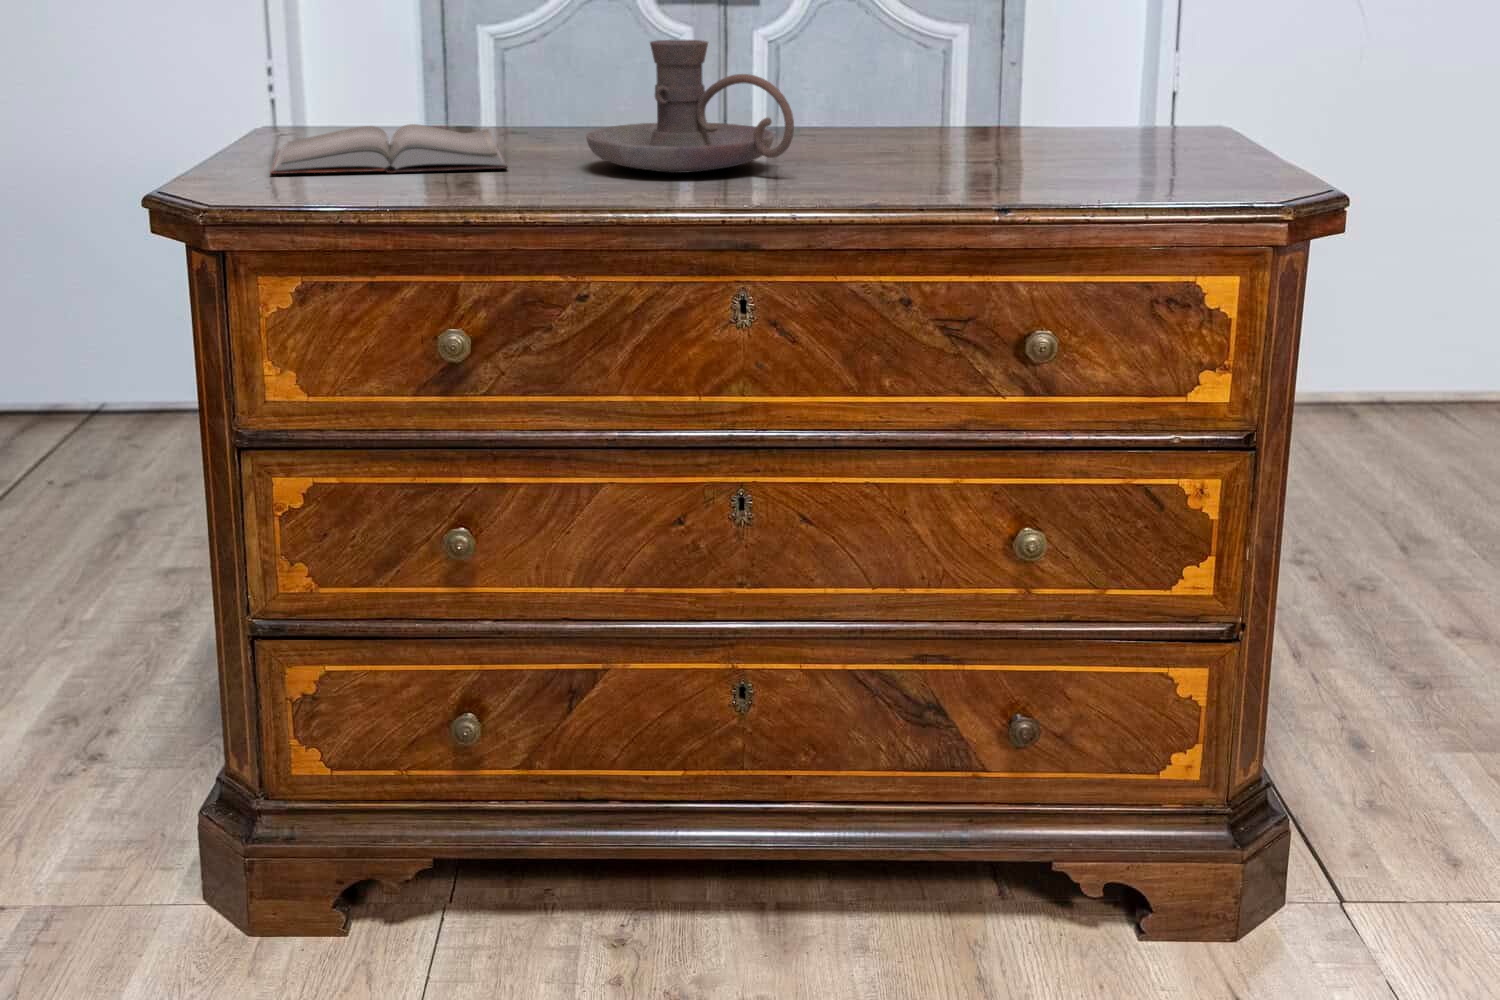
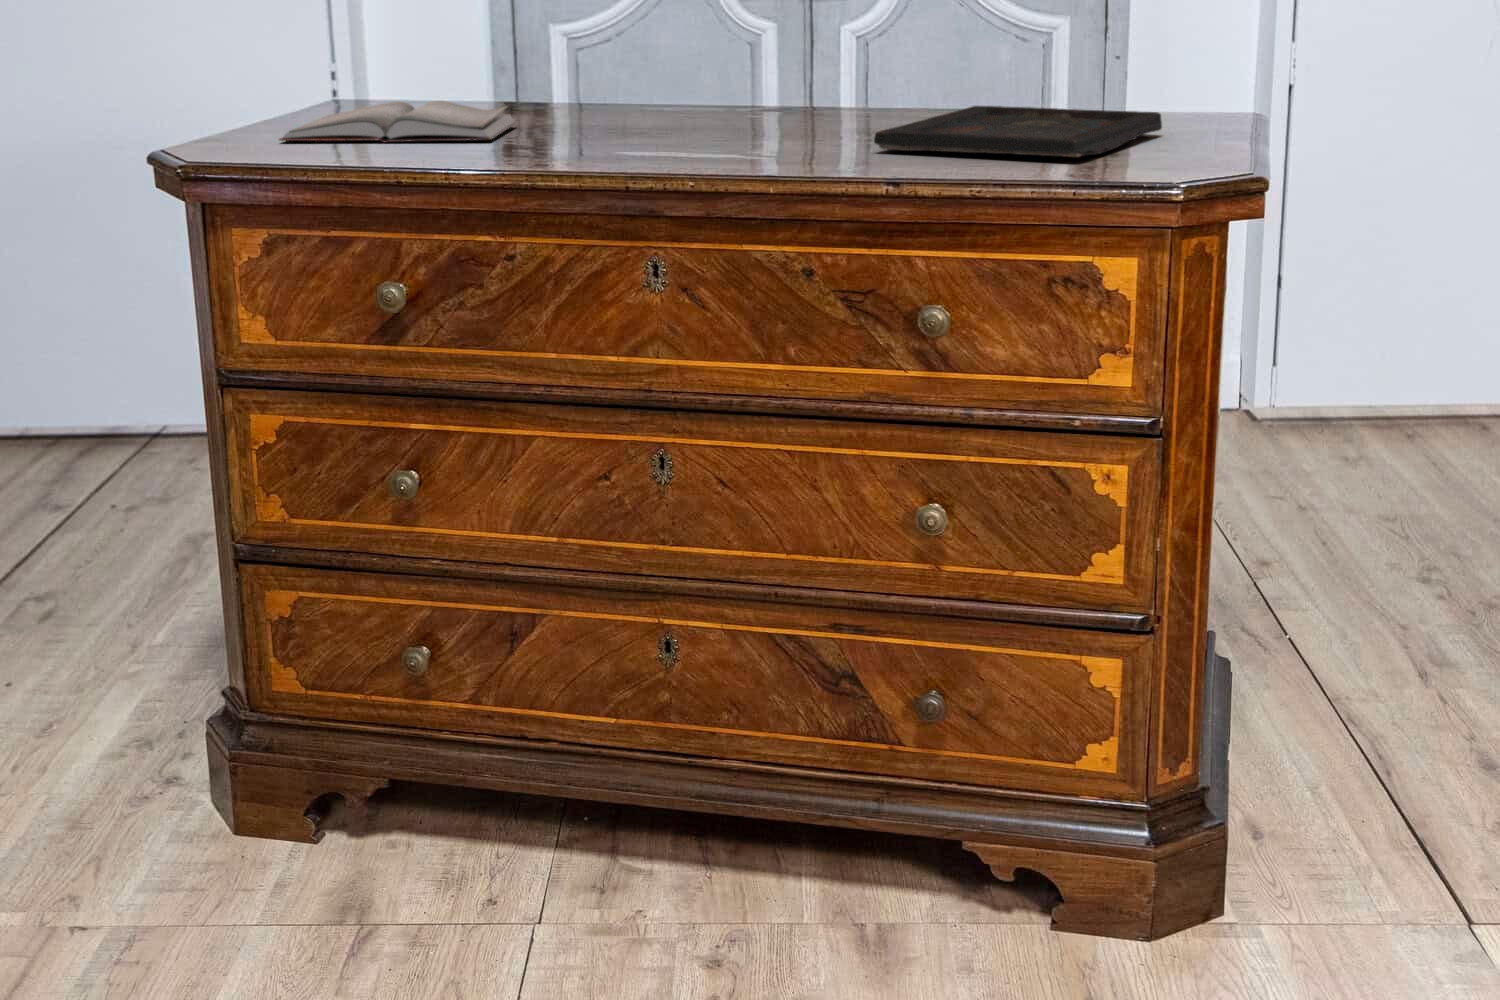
candle holder: present [586,39,794,173] -> none [559,20,739,146]
tray: none [930,121,1164,177] -> present [874,106,1162,157]

